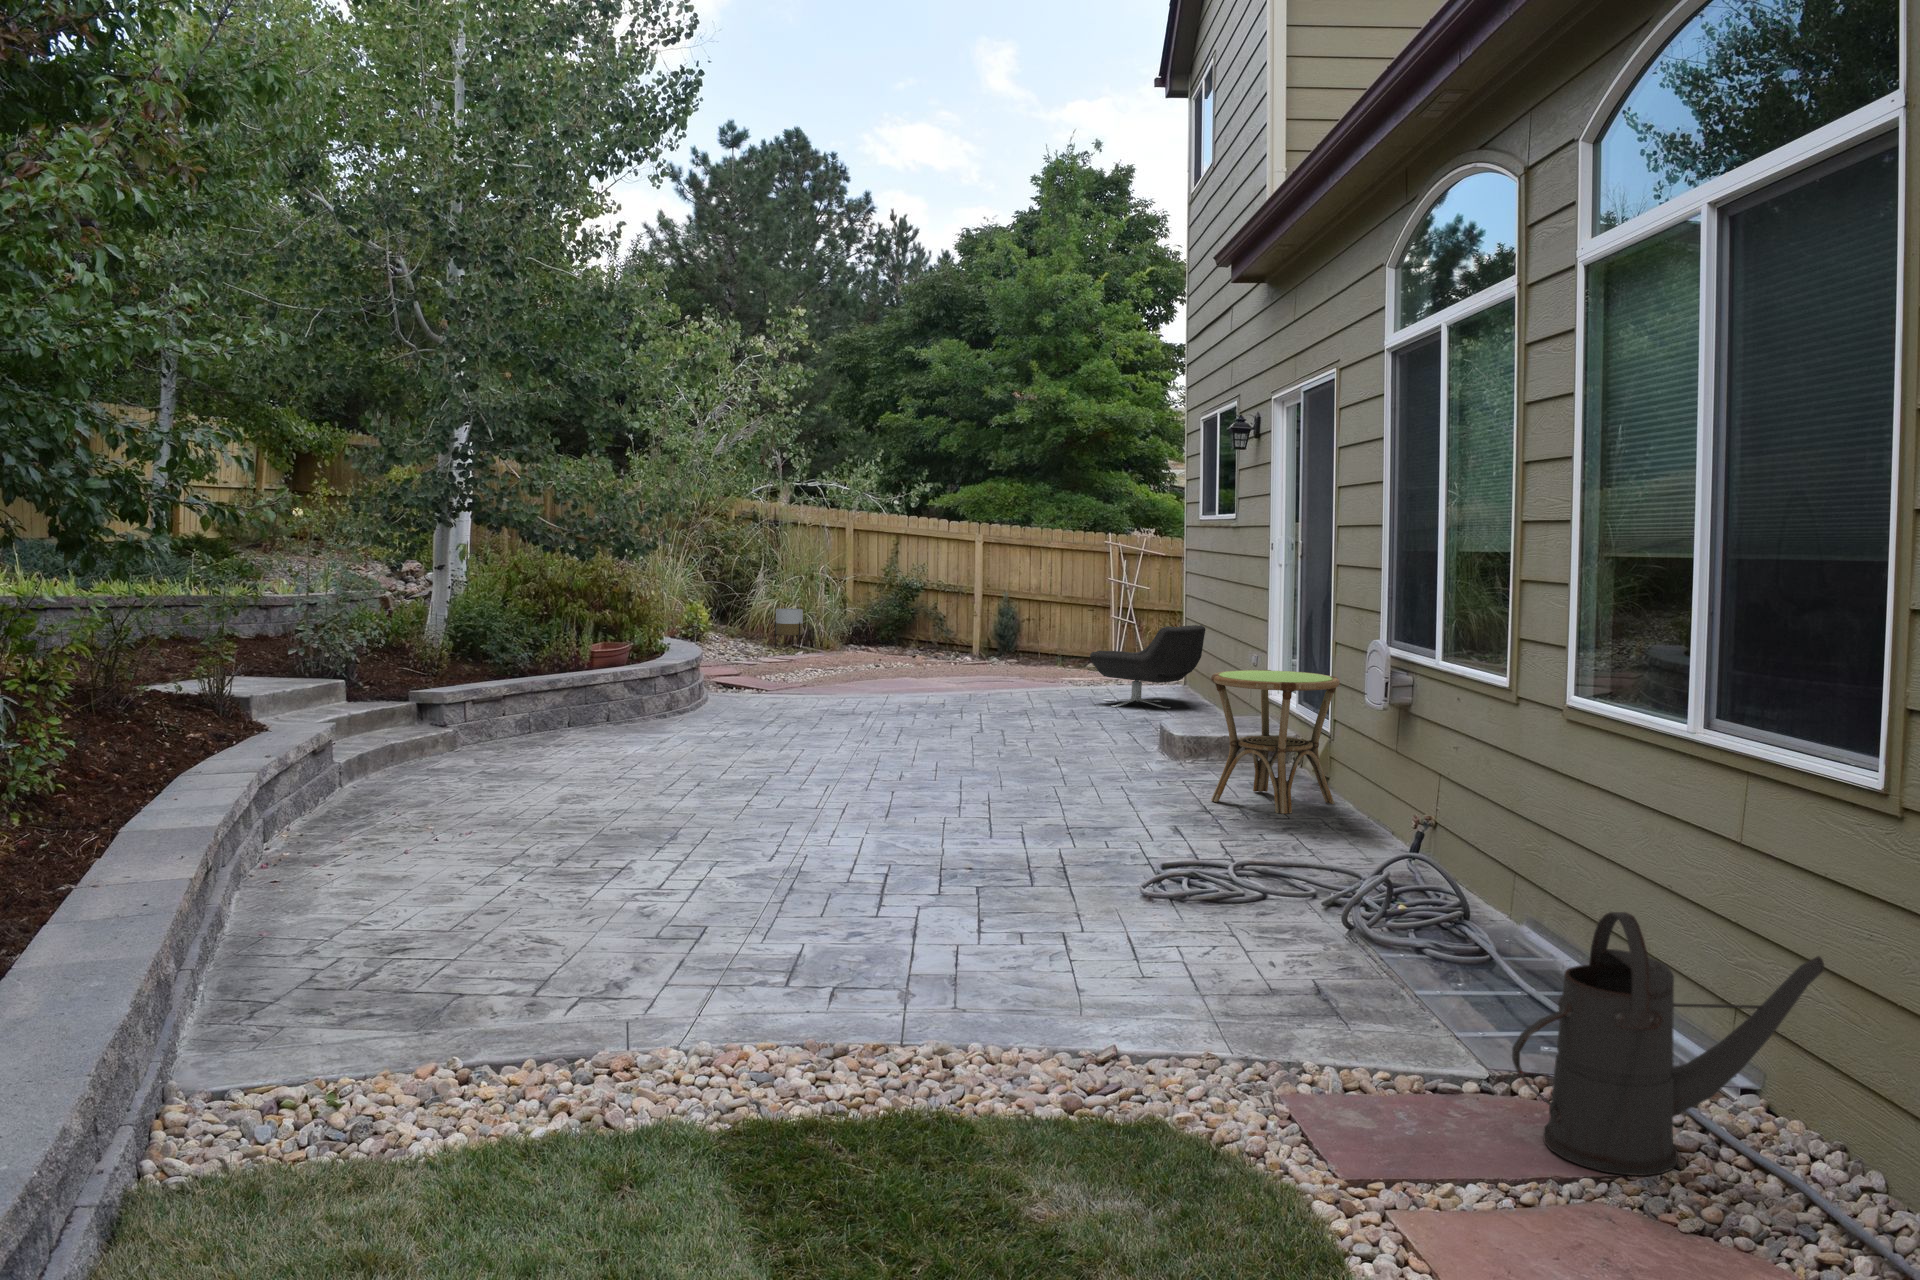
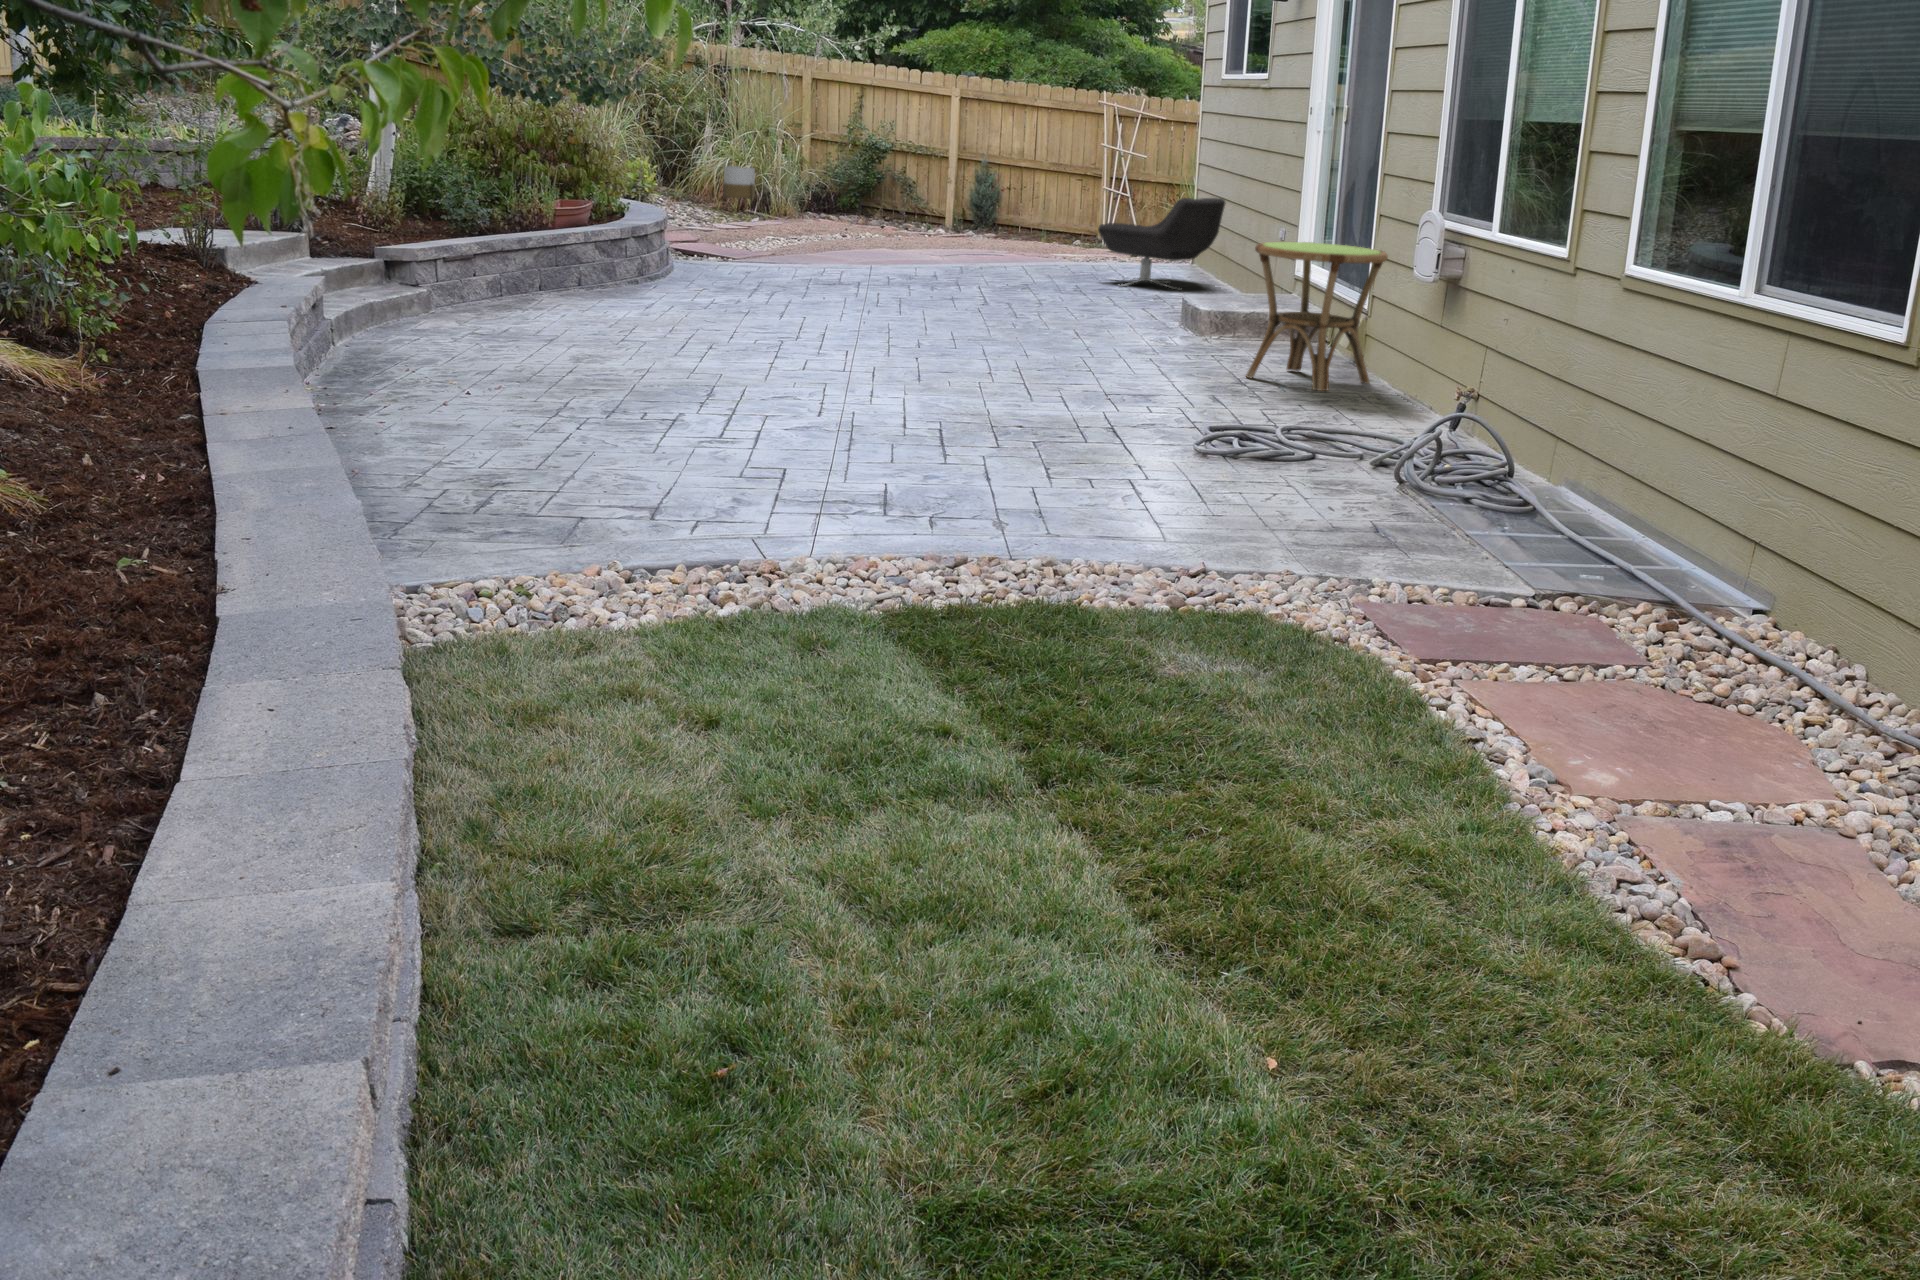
watering can: present [1512,912,1824,1176] -> none [1567,442,1843,662]

